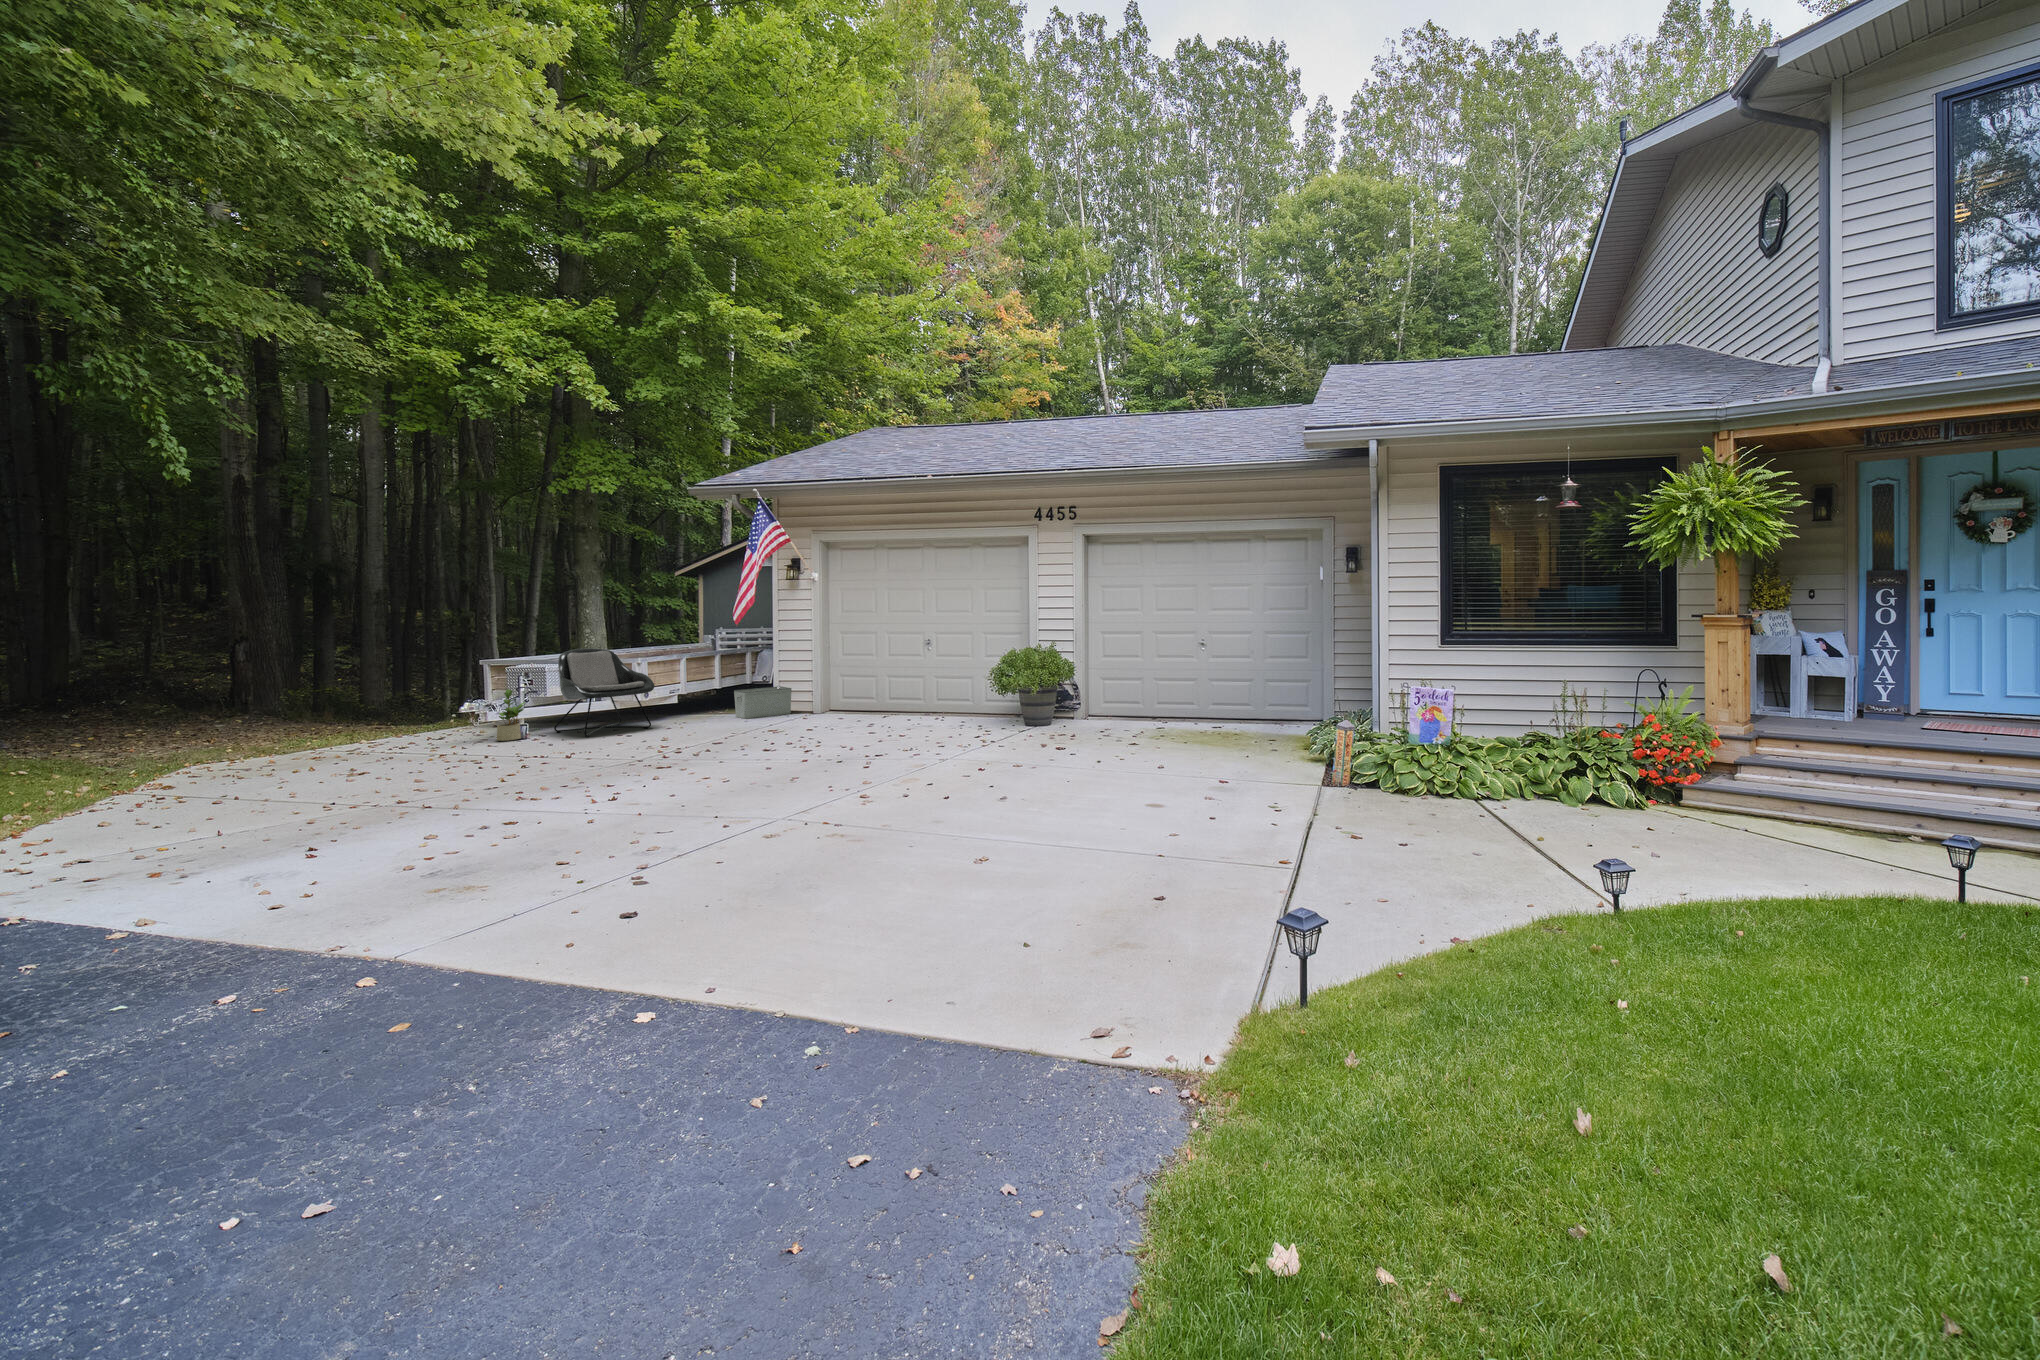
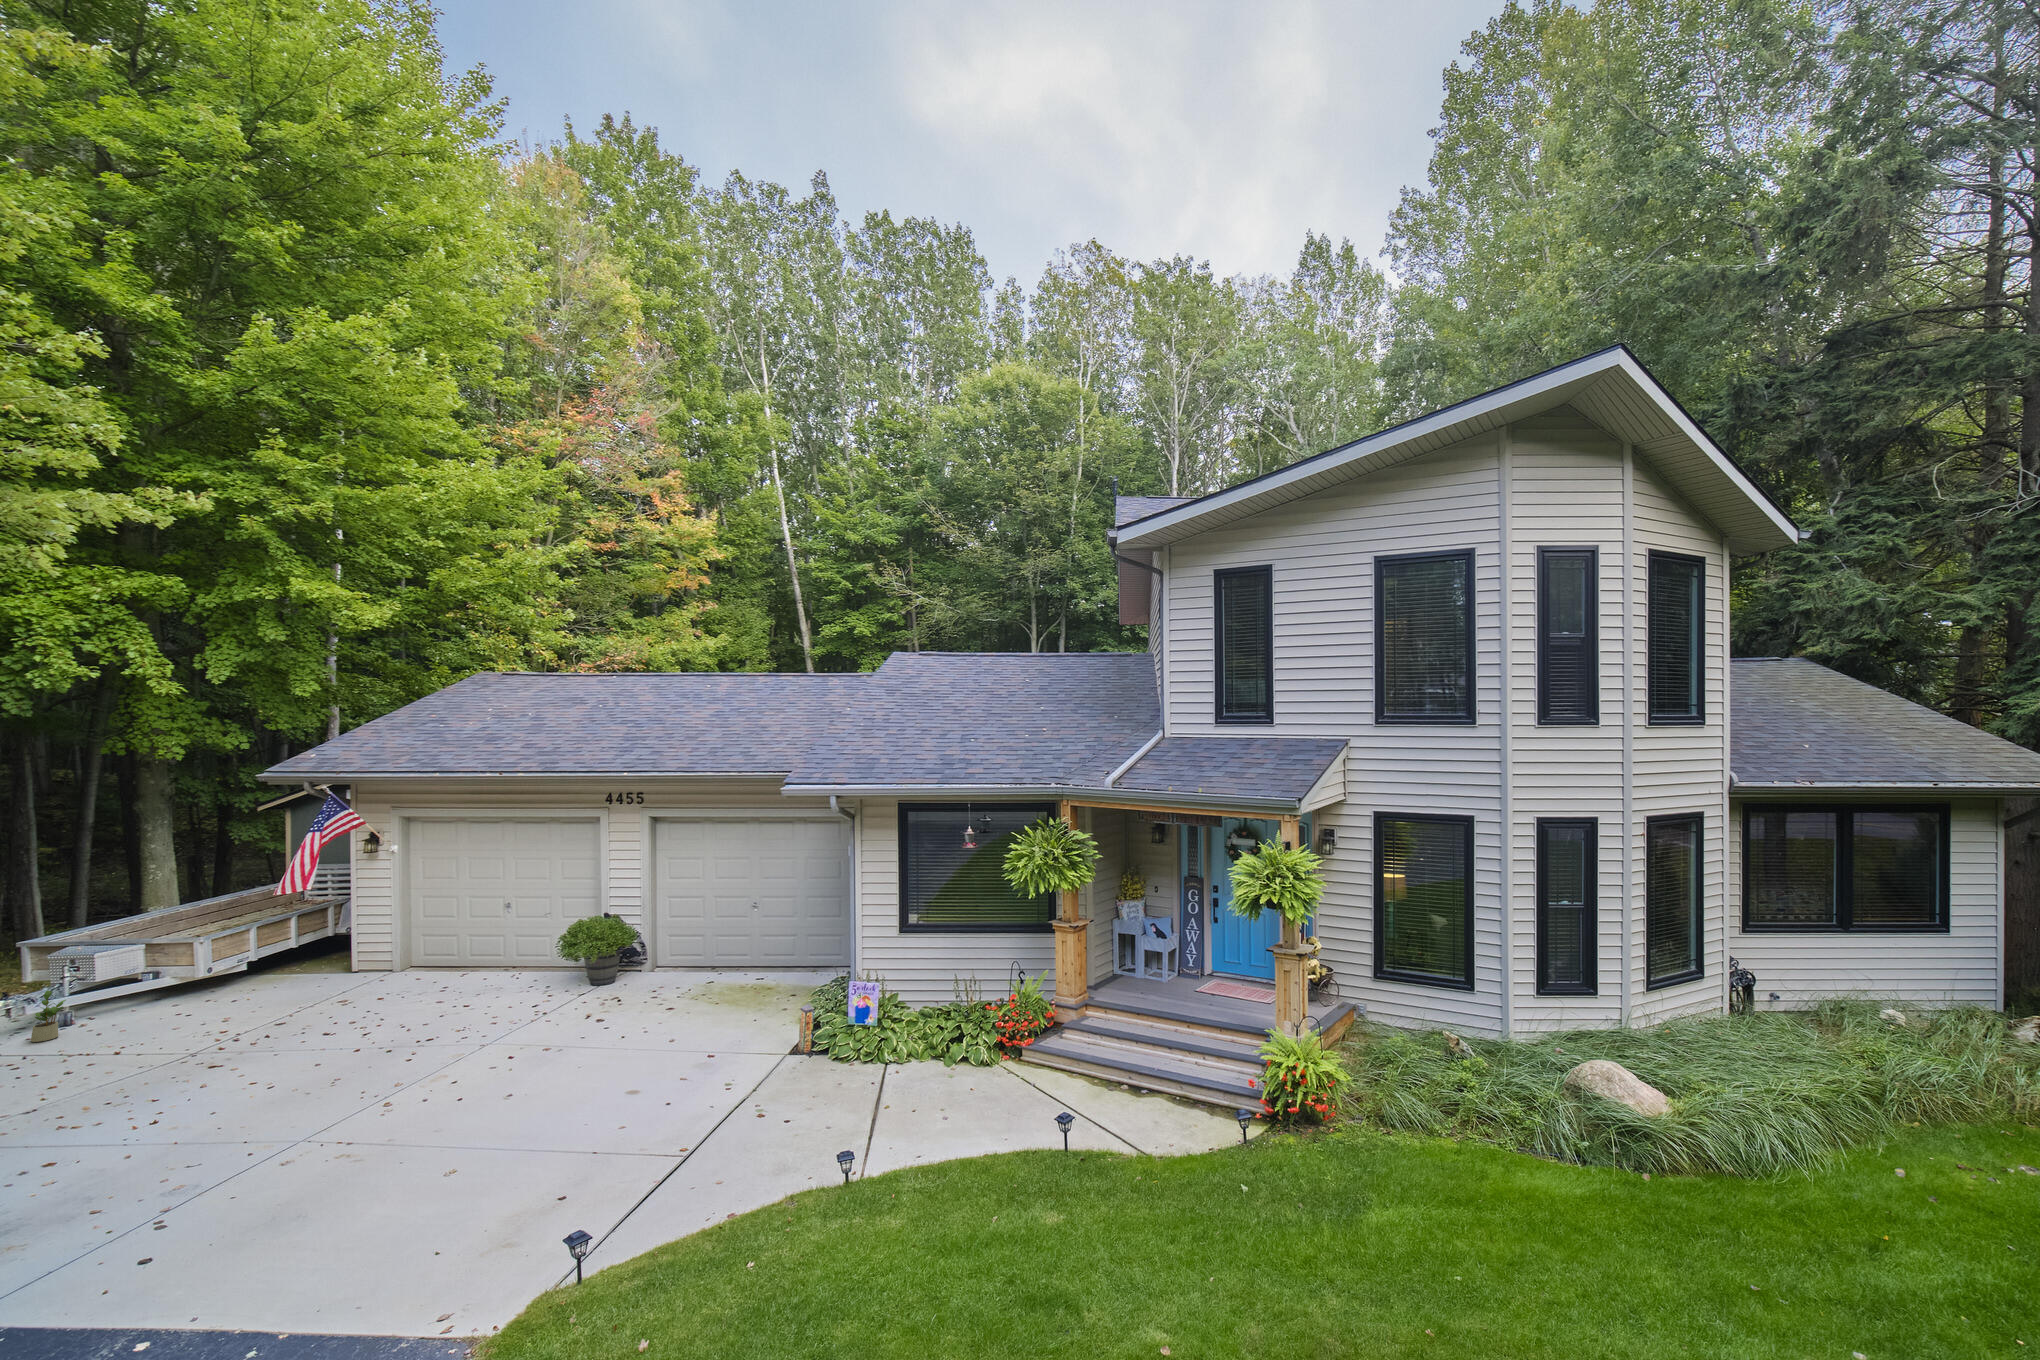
lounge chair: present [554,648,655,737] -> none [96,934,210,1030]
storage bin: present [734,686,792,719] -> none [299,950,362,989]

